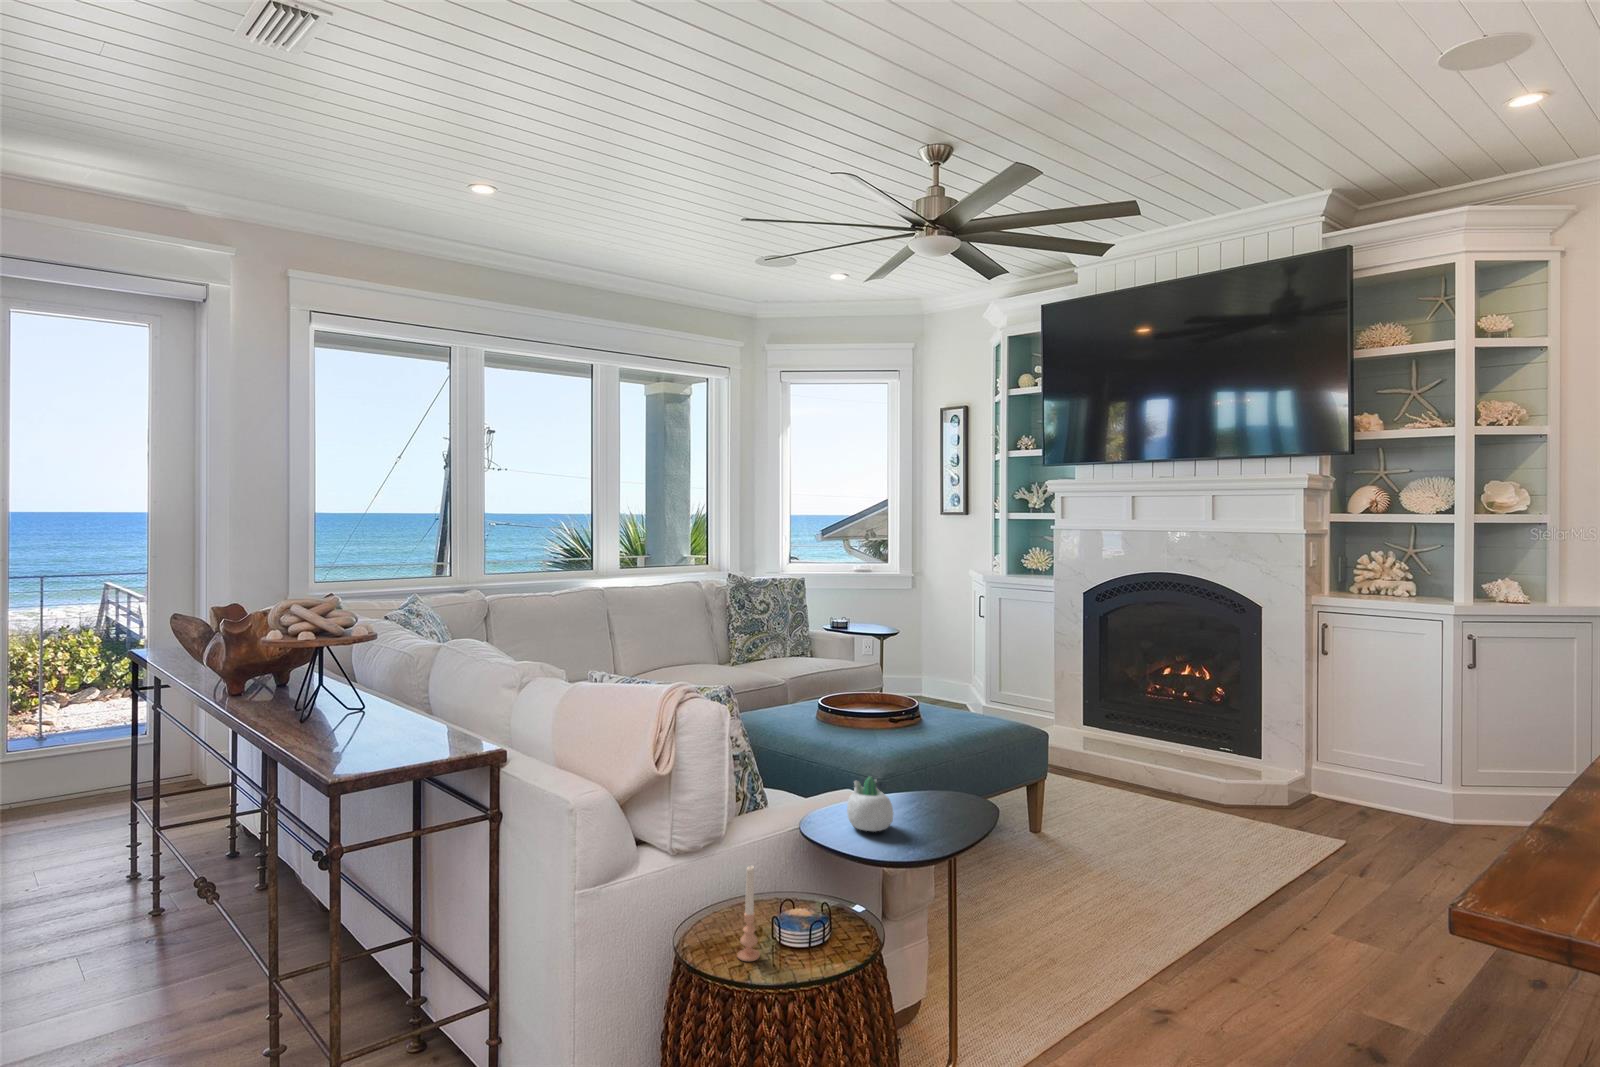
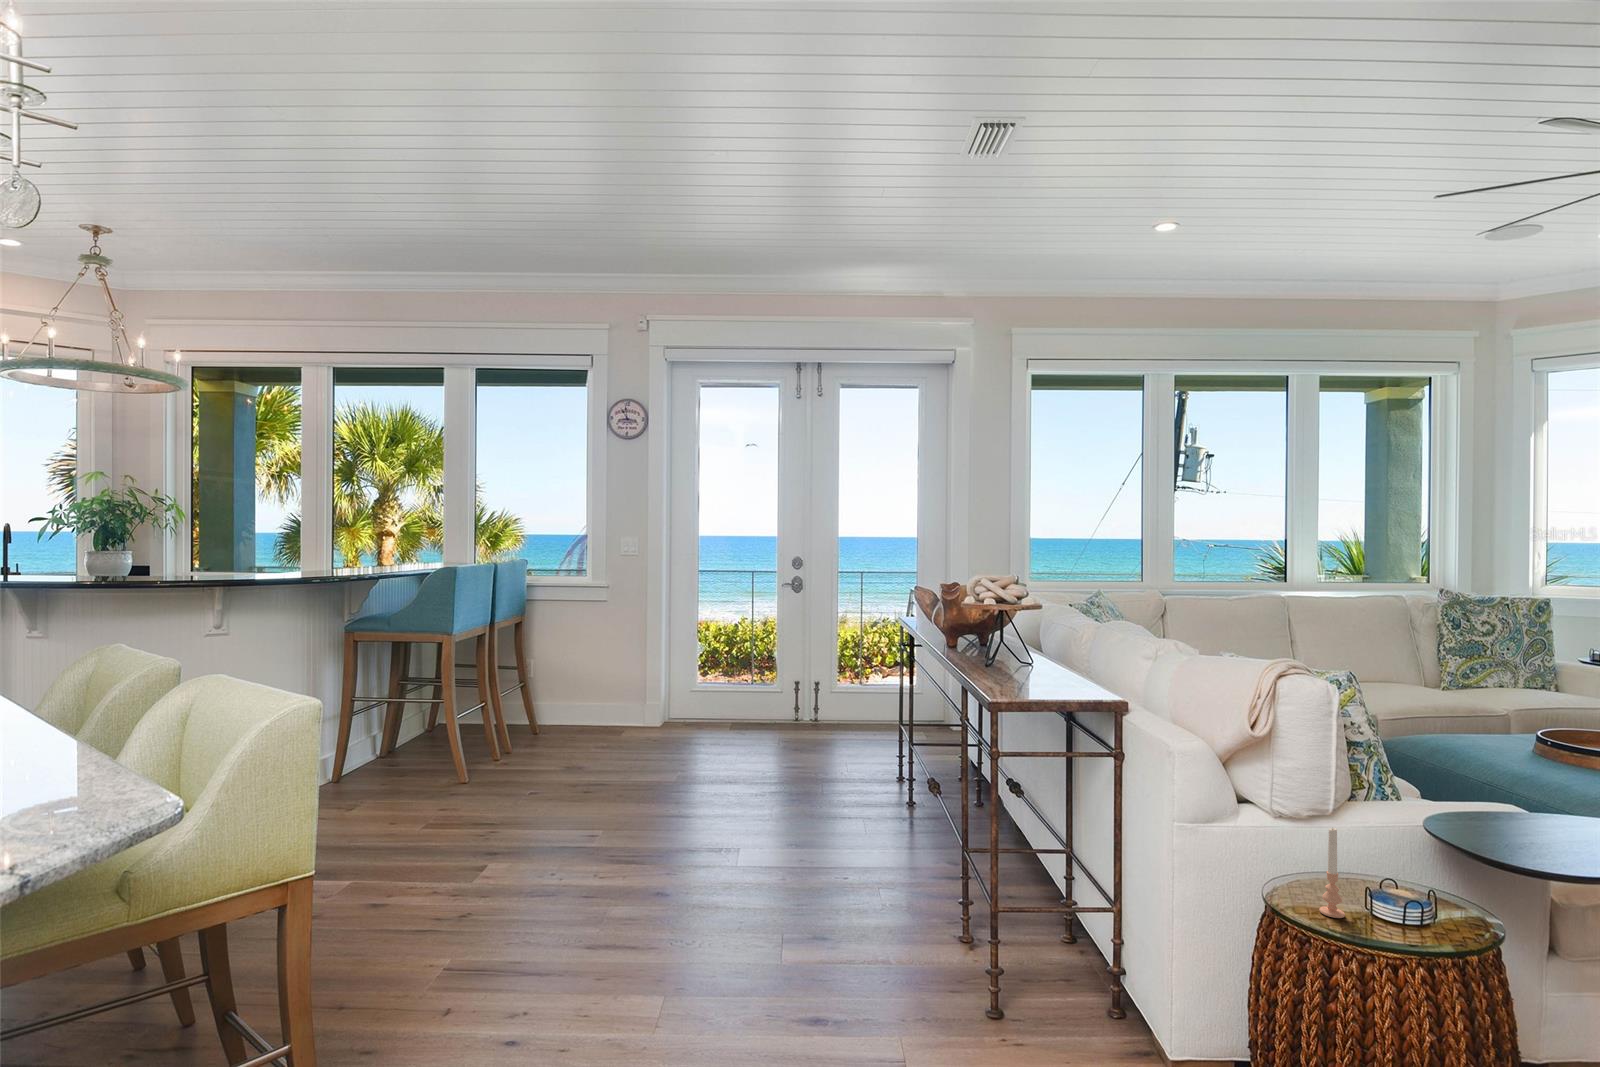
succulent planter: present [847,777,893,832] -> none [1486,783,1550,843]

